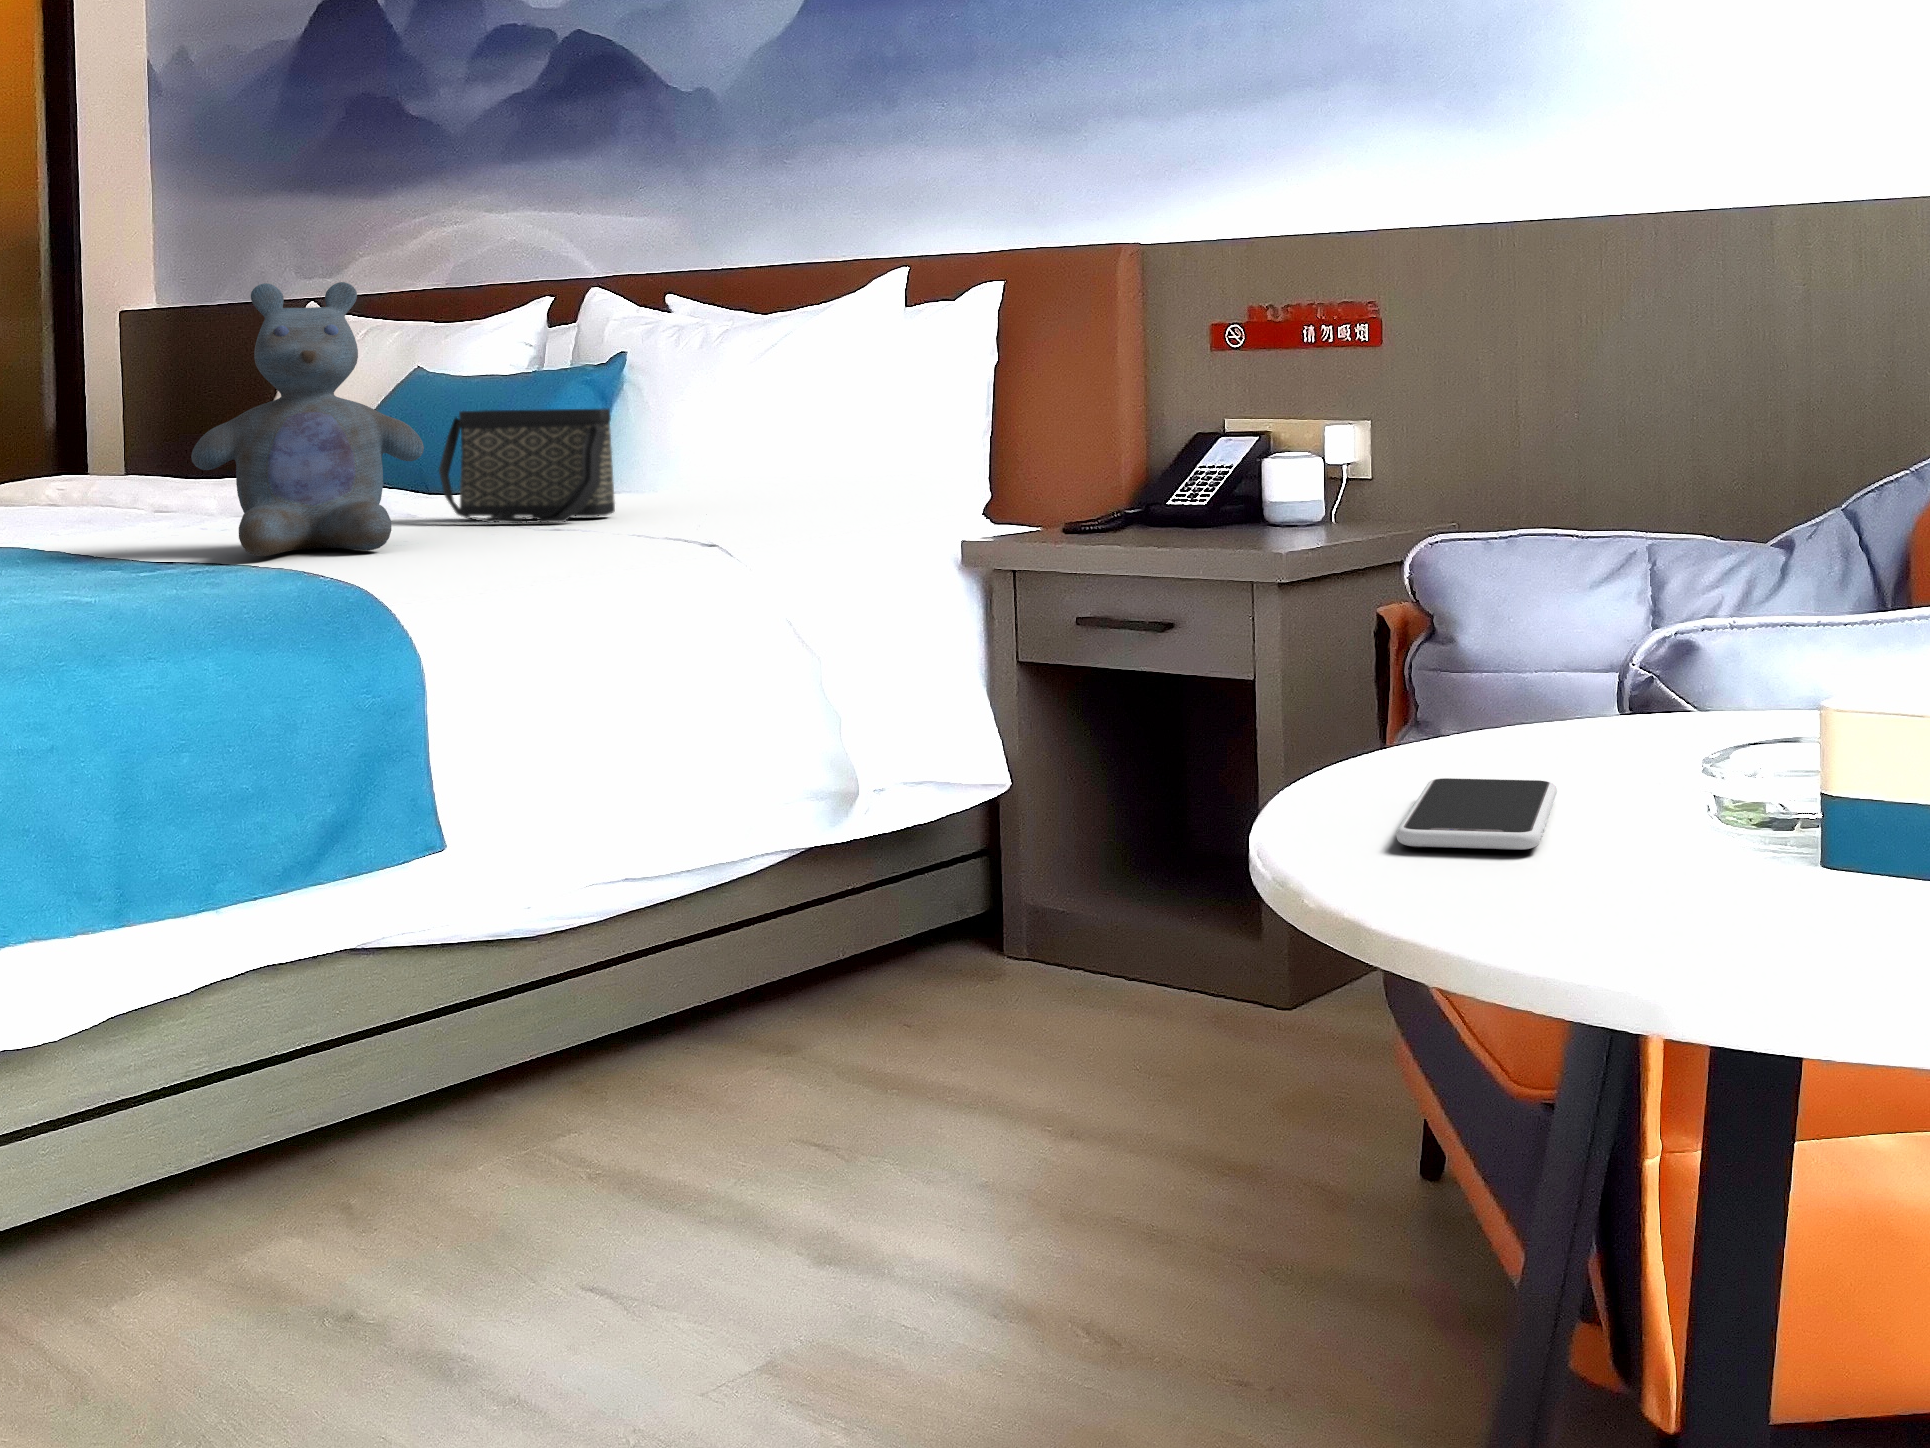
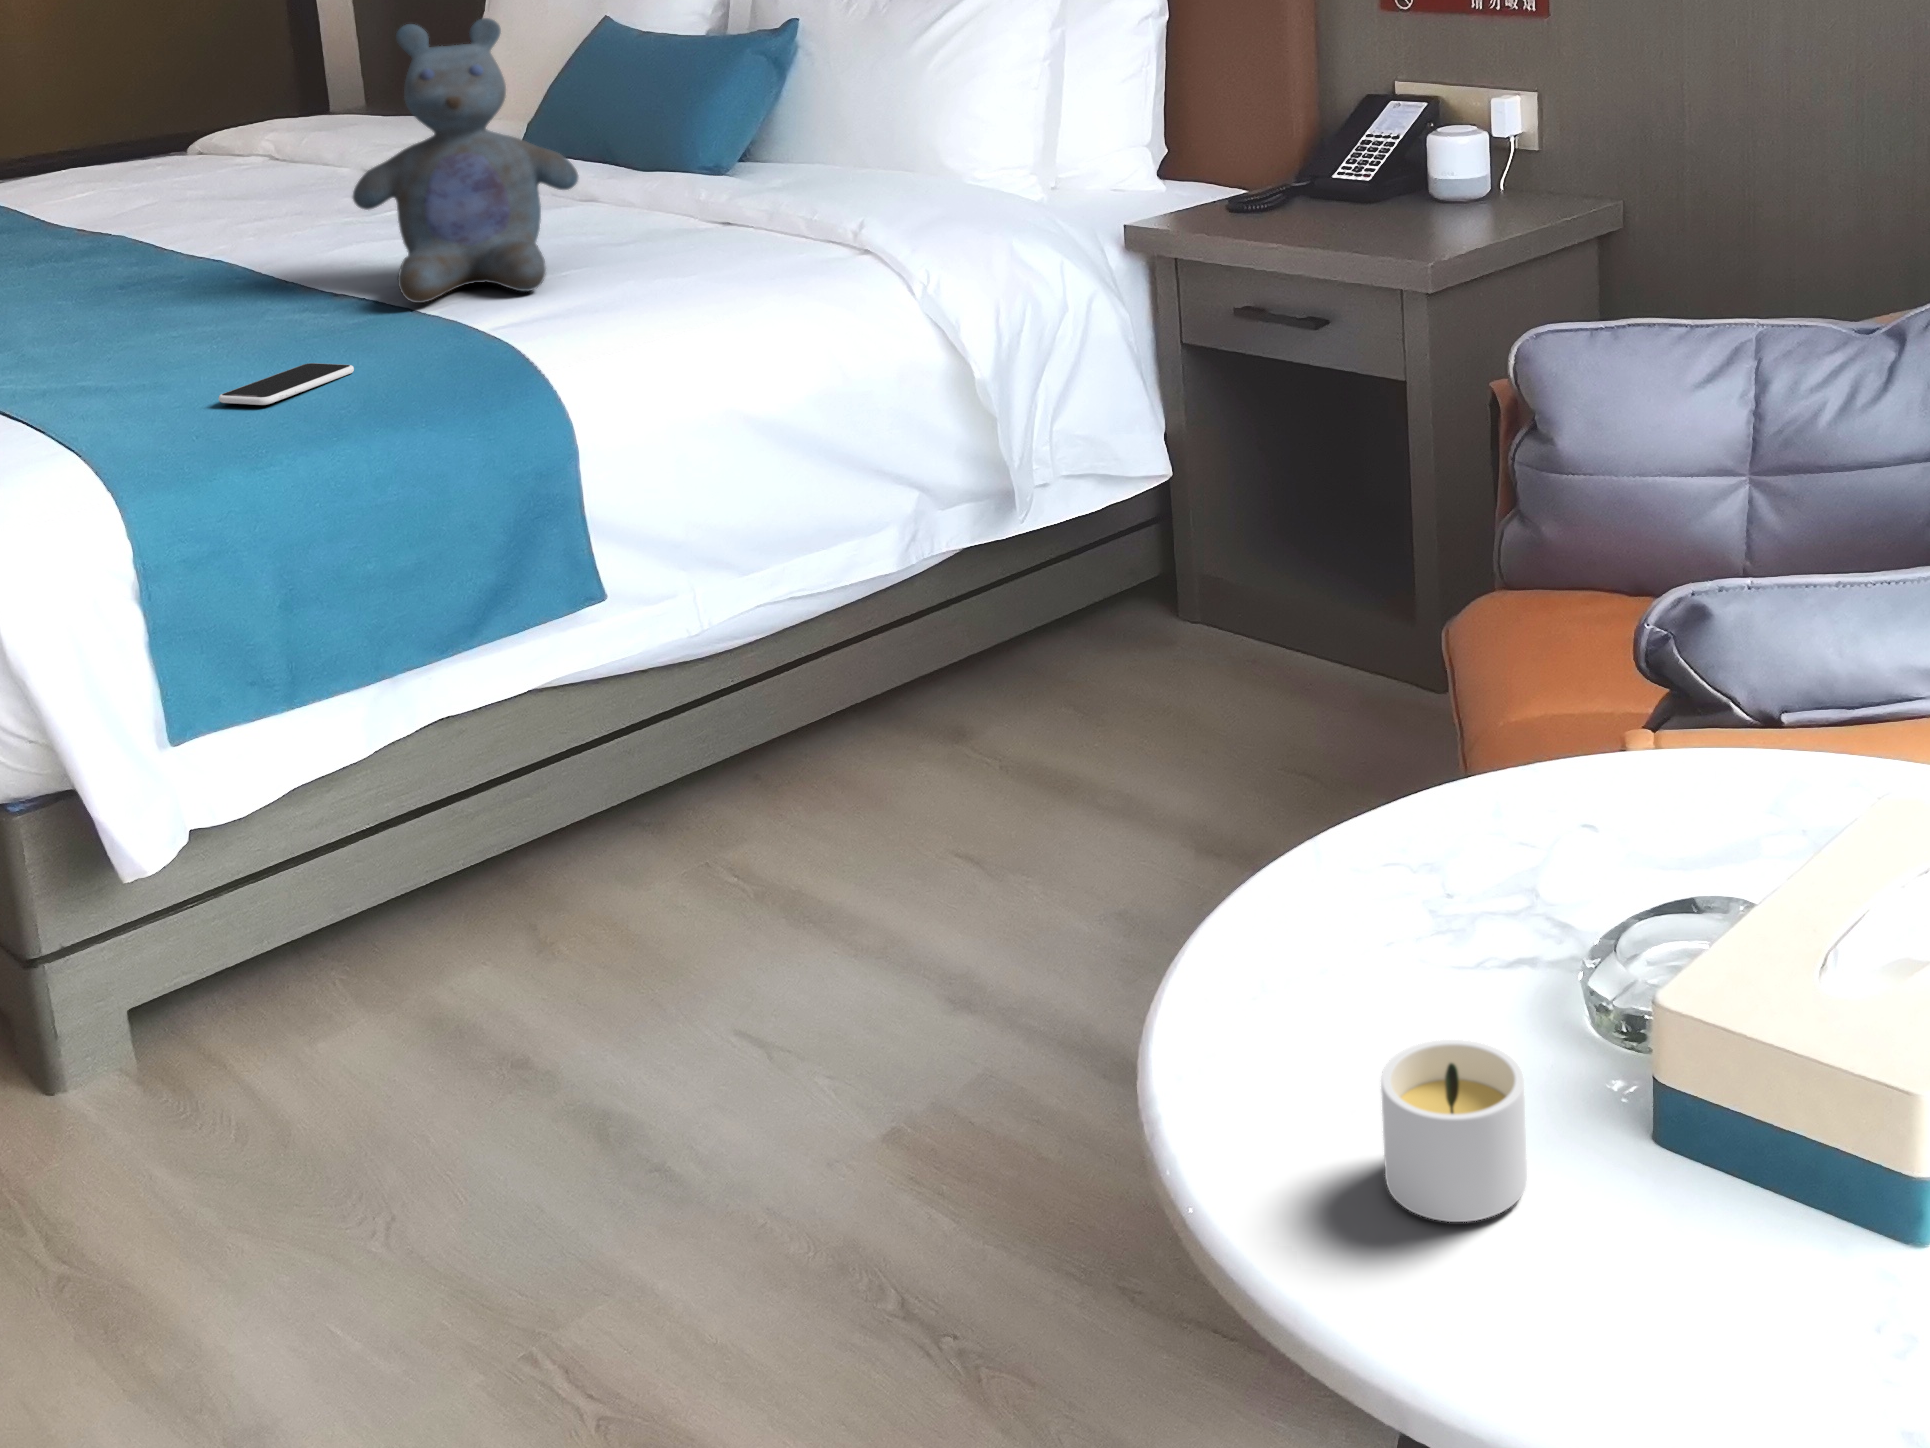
handbag: present [439,409,615,523] -> none [606,111,778,233]
candle: none [1565,775,1763,928] -> present [1381,1040,1527,1222]
smartphone: present [1396,778,1557,850] -> present [219,363,354,405]

